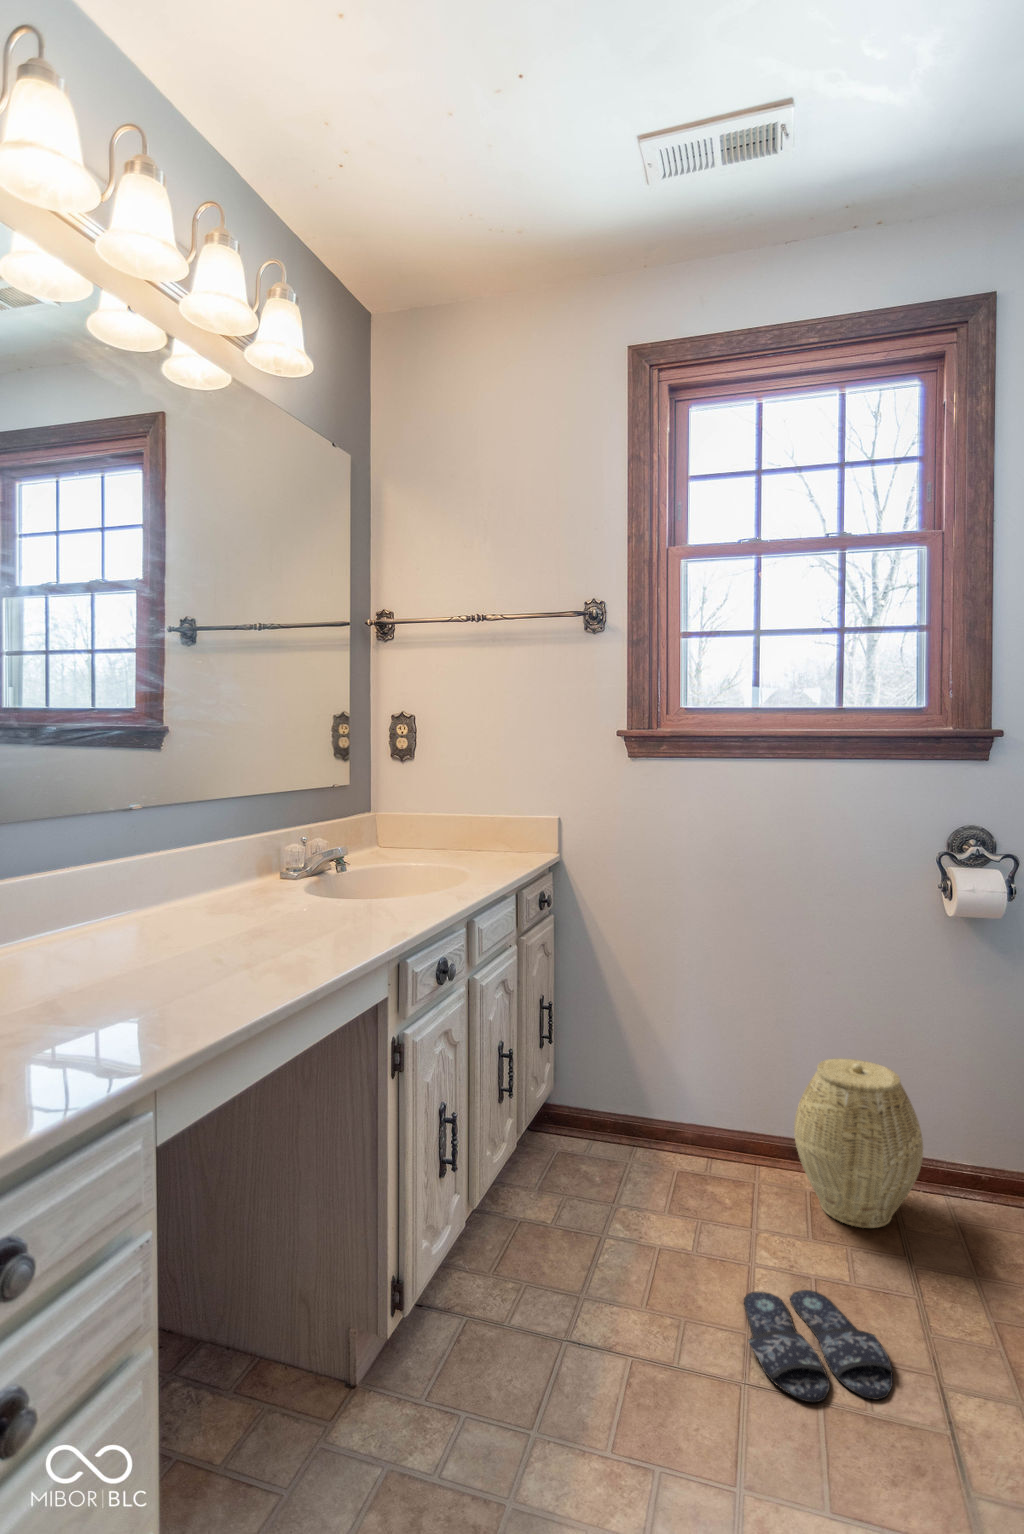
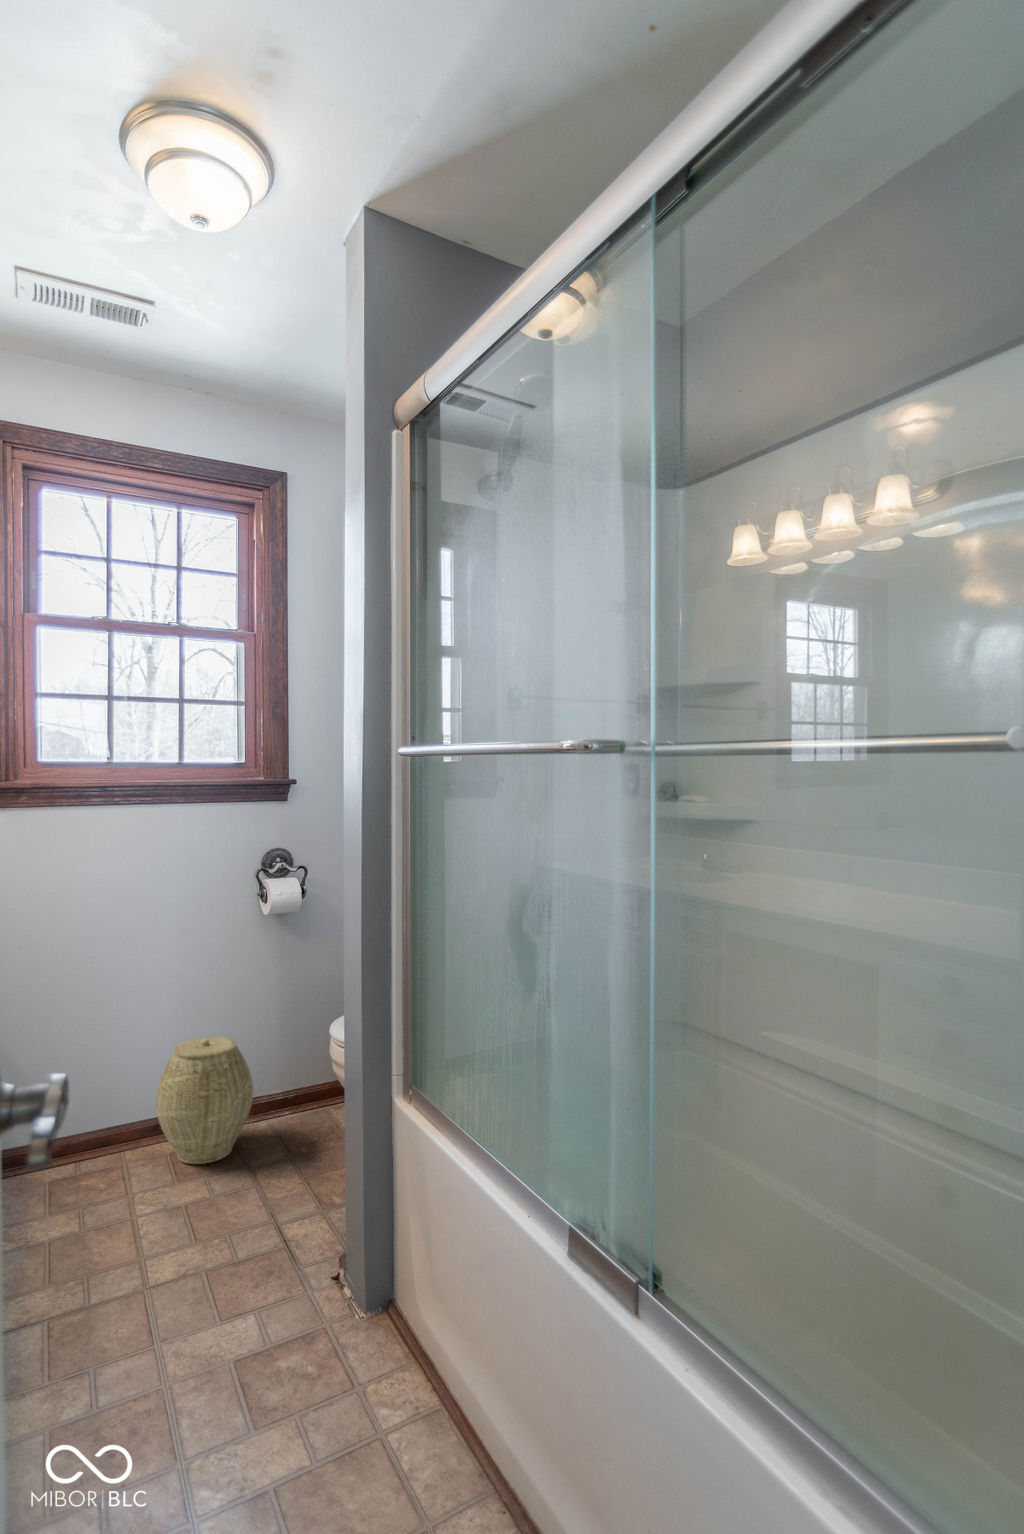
slippers: present [744,1290,893,1402] -> none [136,1214,252,1280]

